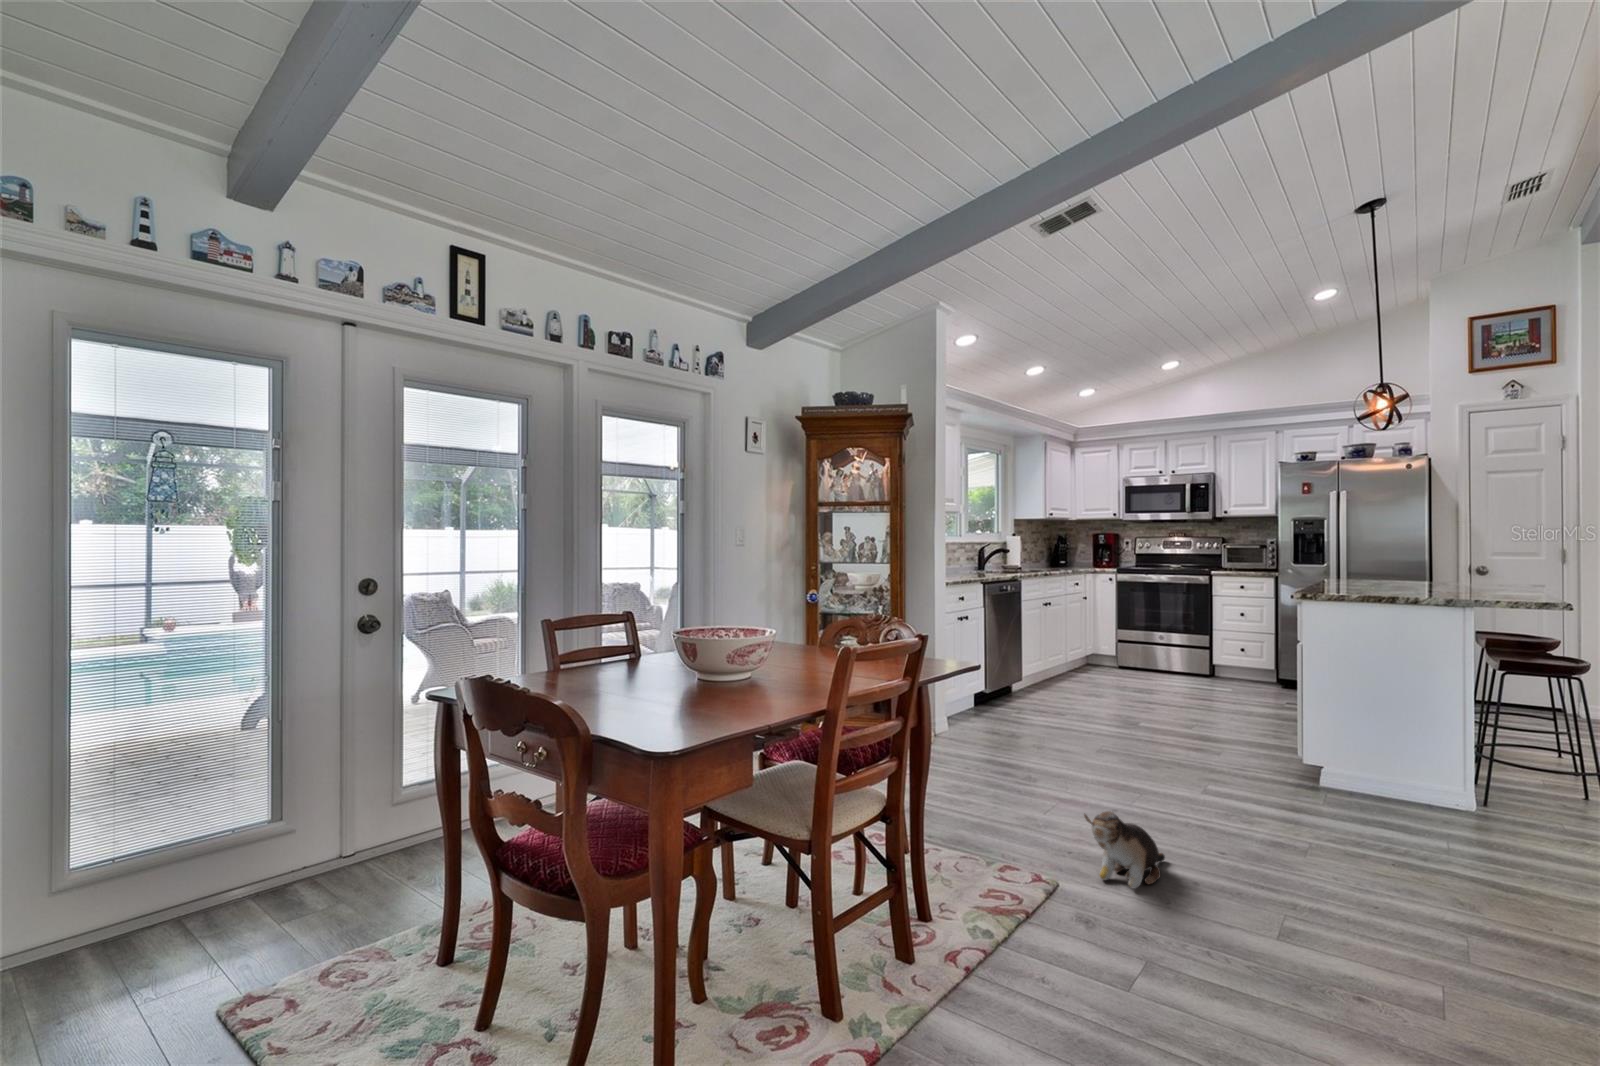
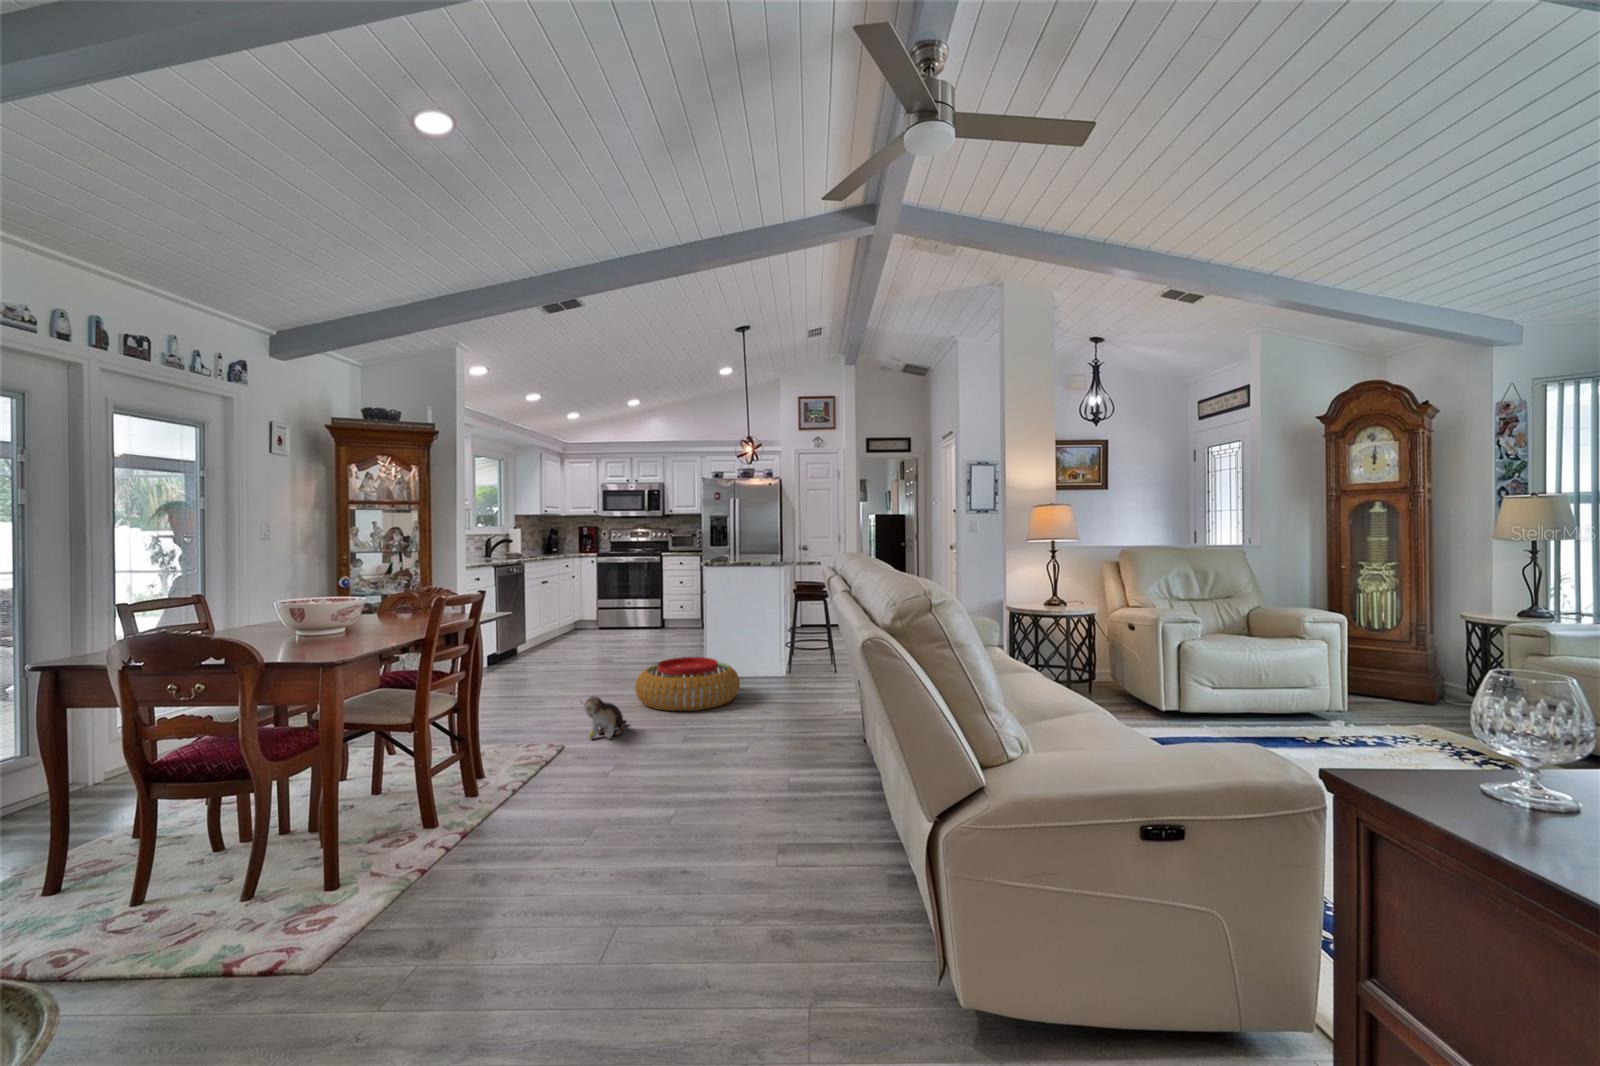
pouf: none [1177,752,1391,864] -> present [635,657,740,711]

